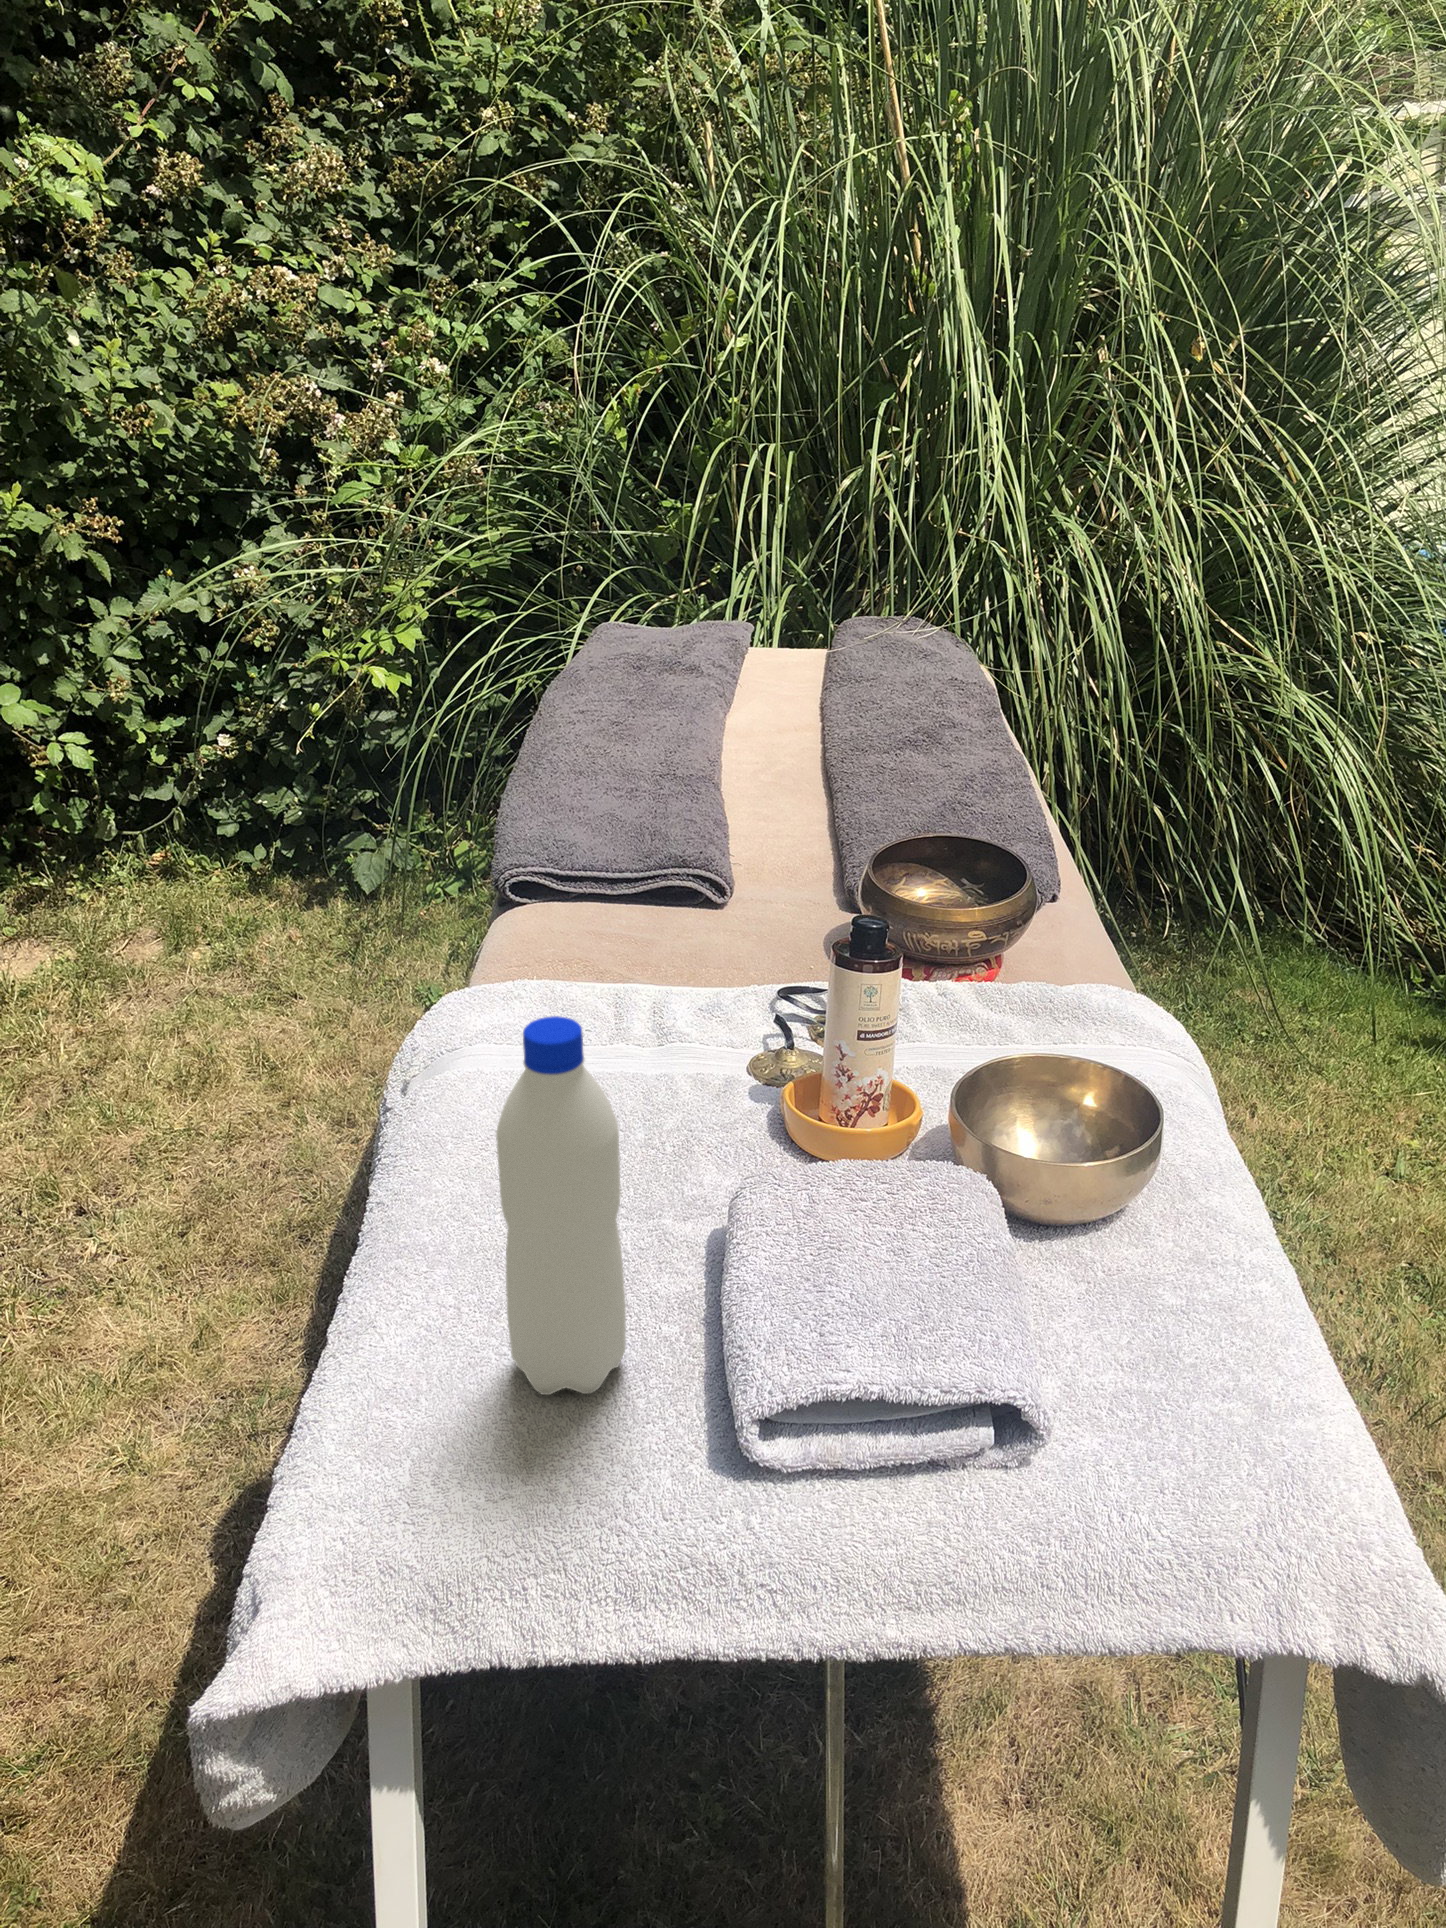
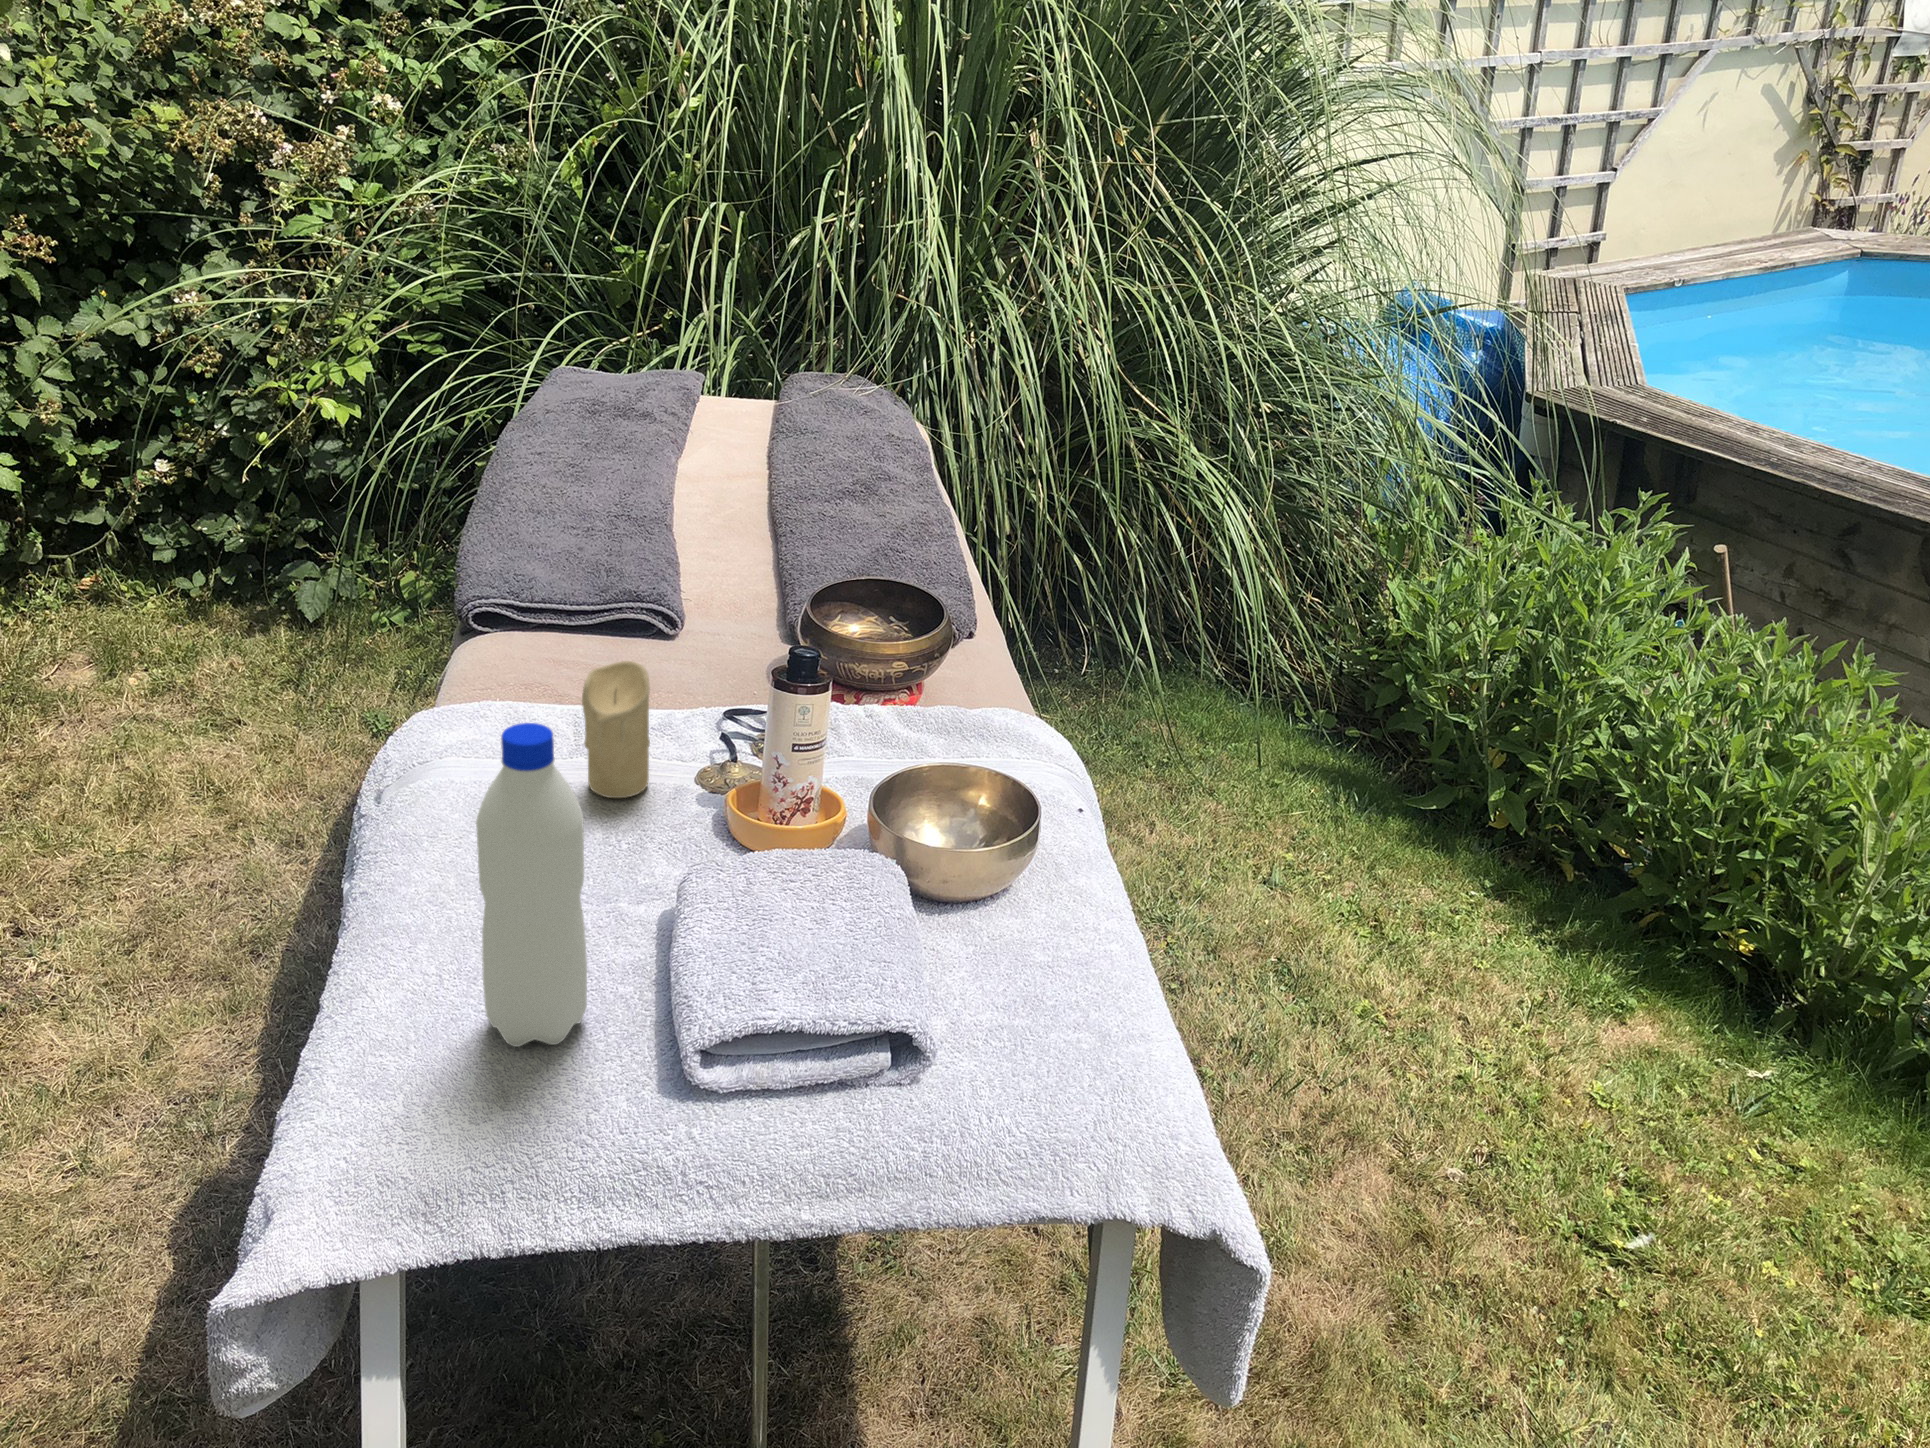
candle: none [622,937,697,1093] -> present [582,661,650,798]

